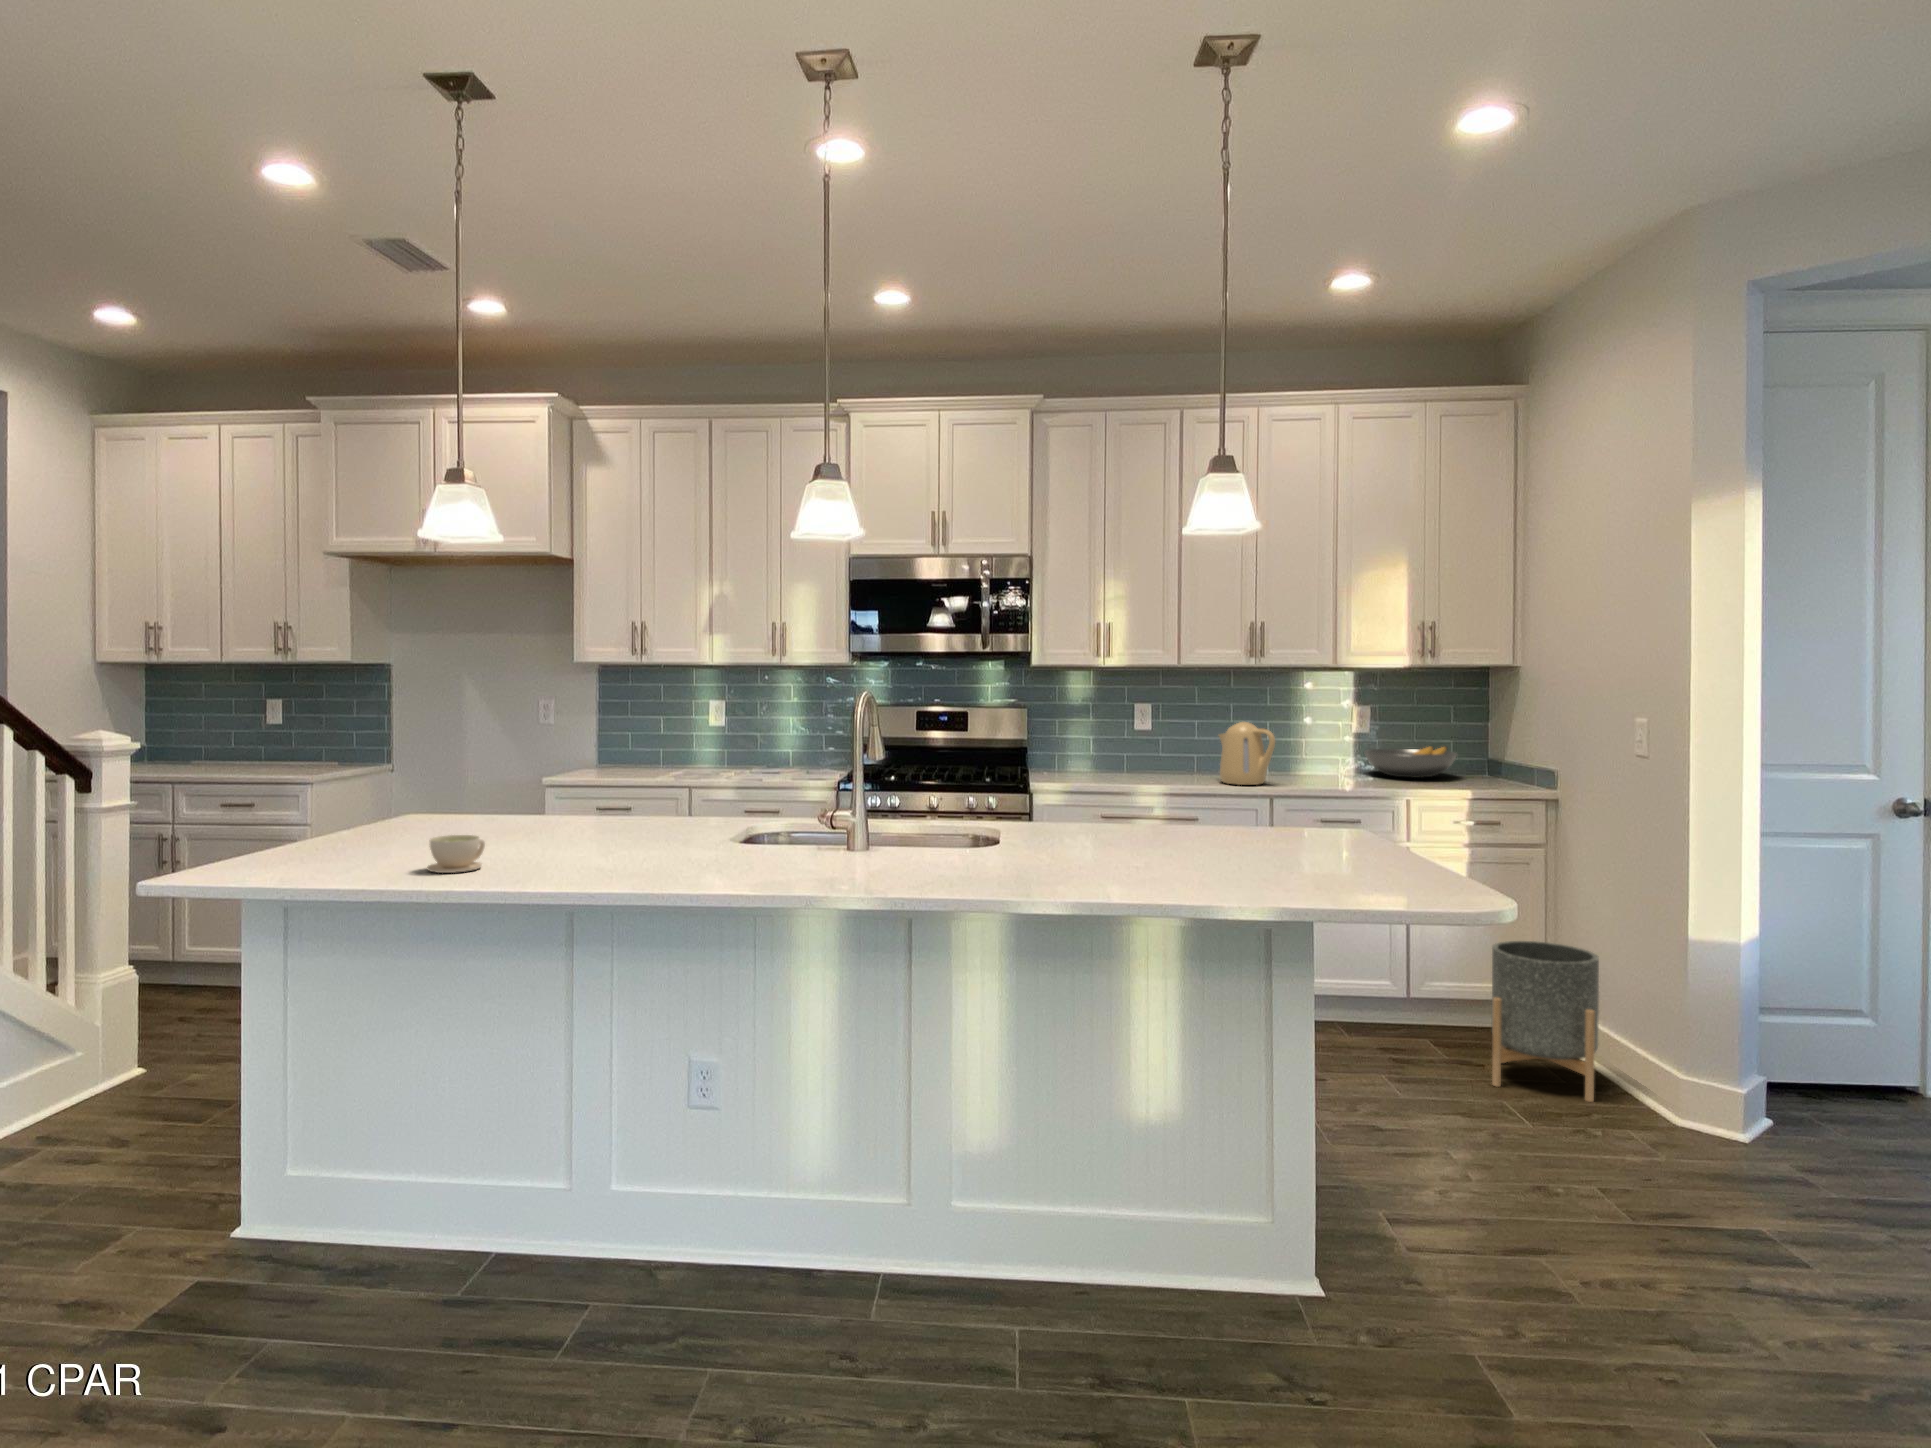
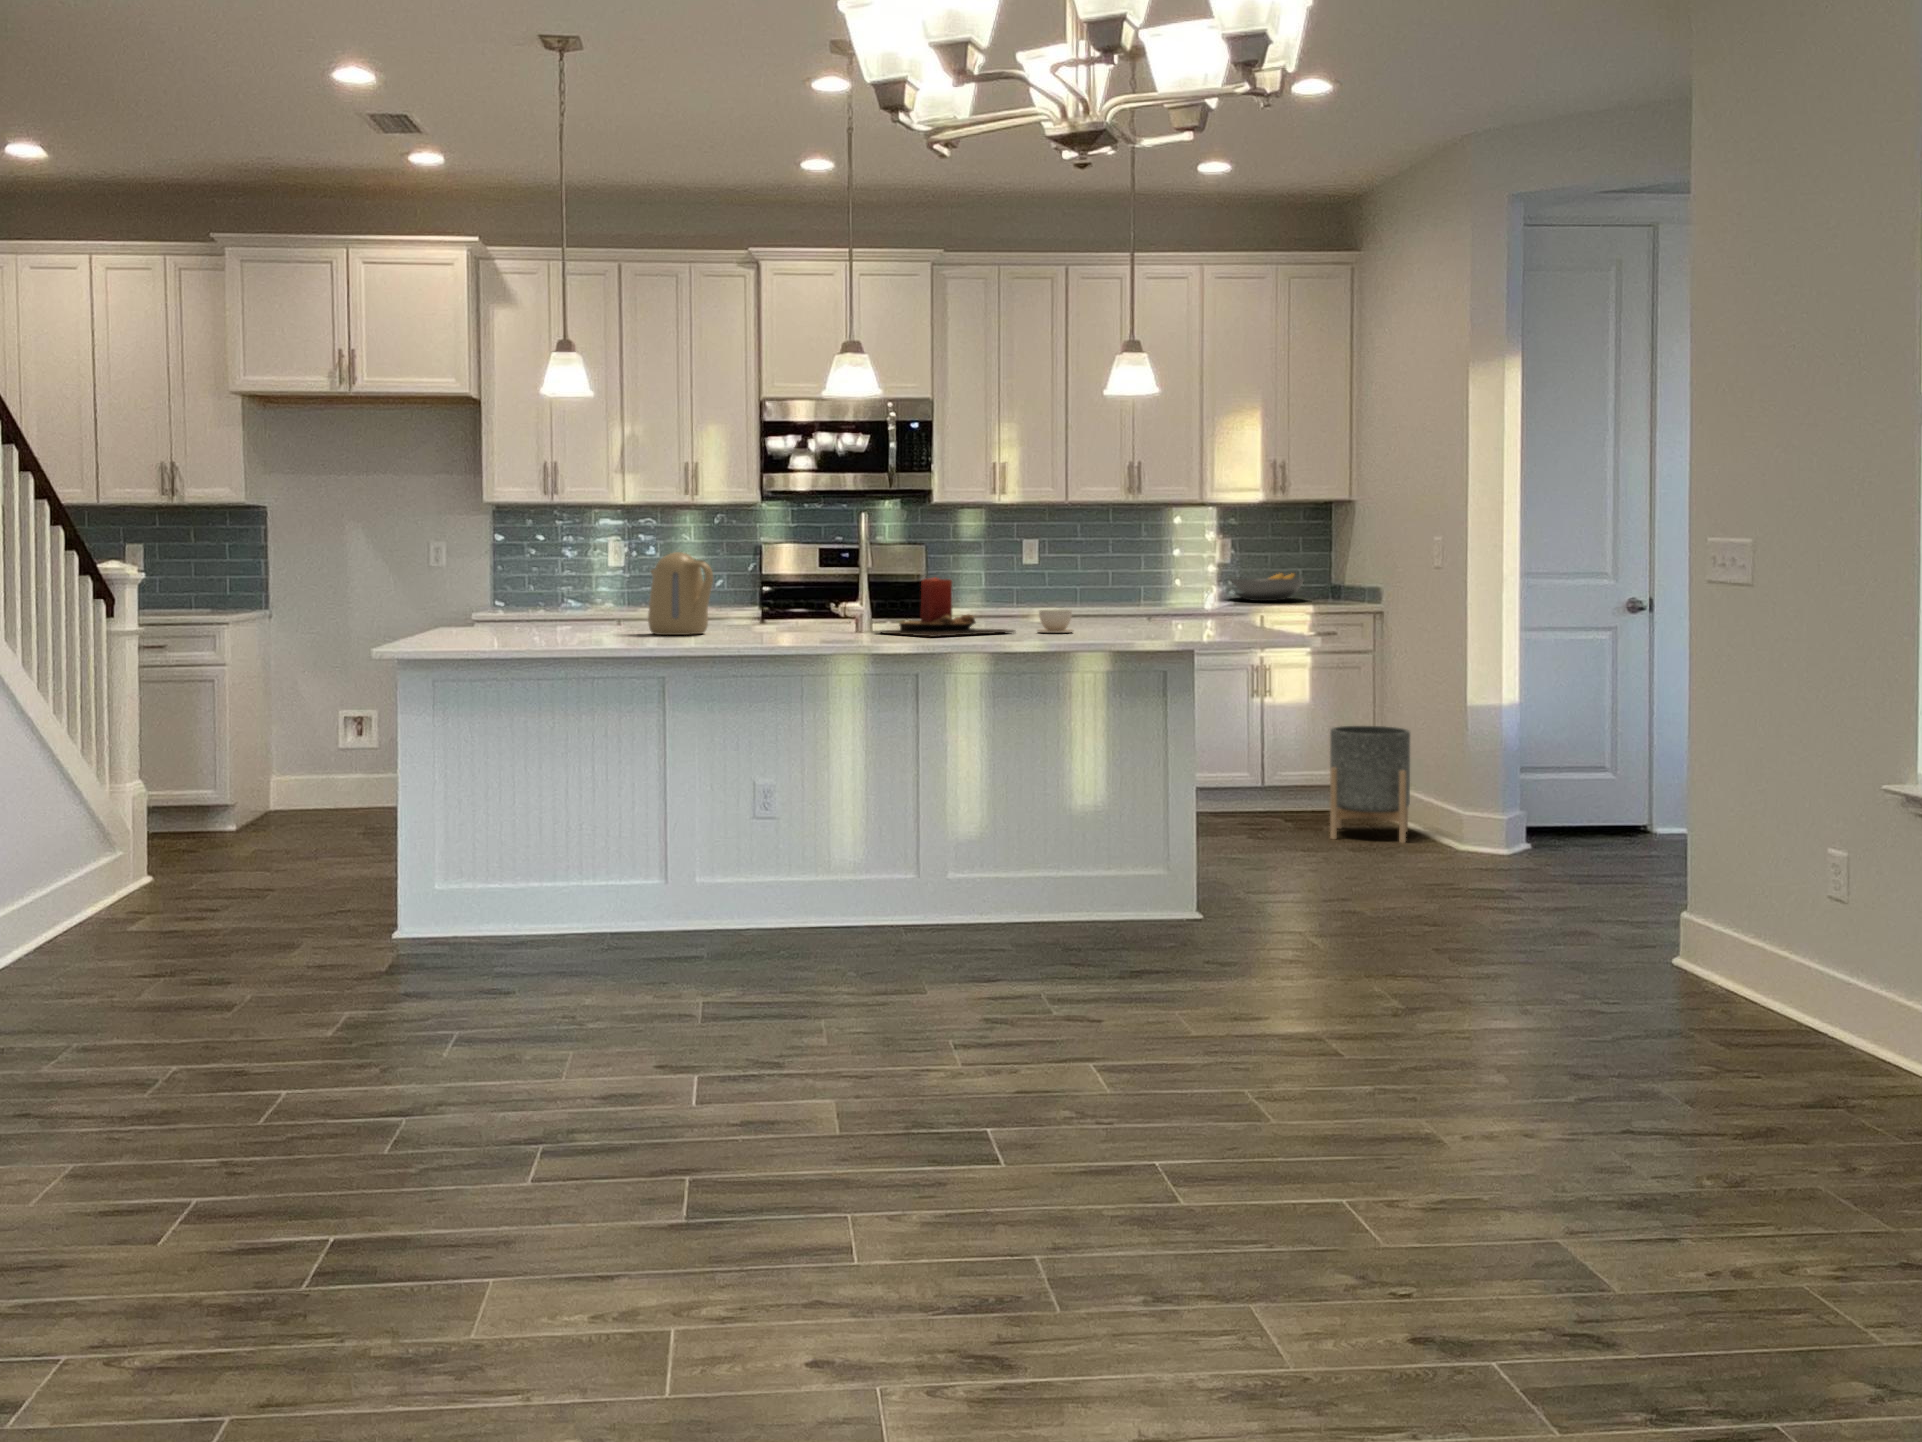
kettle: present [1219,722,1275,785] -> present [648,552,713,635]
candle: none [831,792,1028,888] -> present [874,577,1015,637]
coffee cup: present [427,835,485,873] -> present [1037,610,1074,633]

